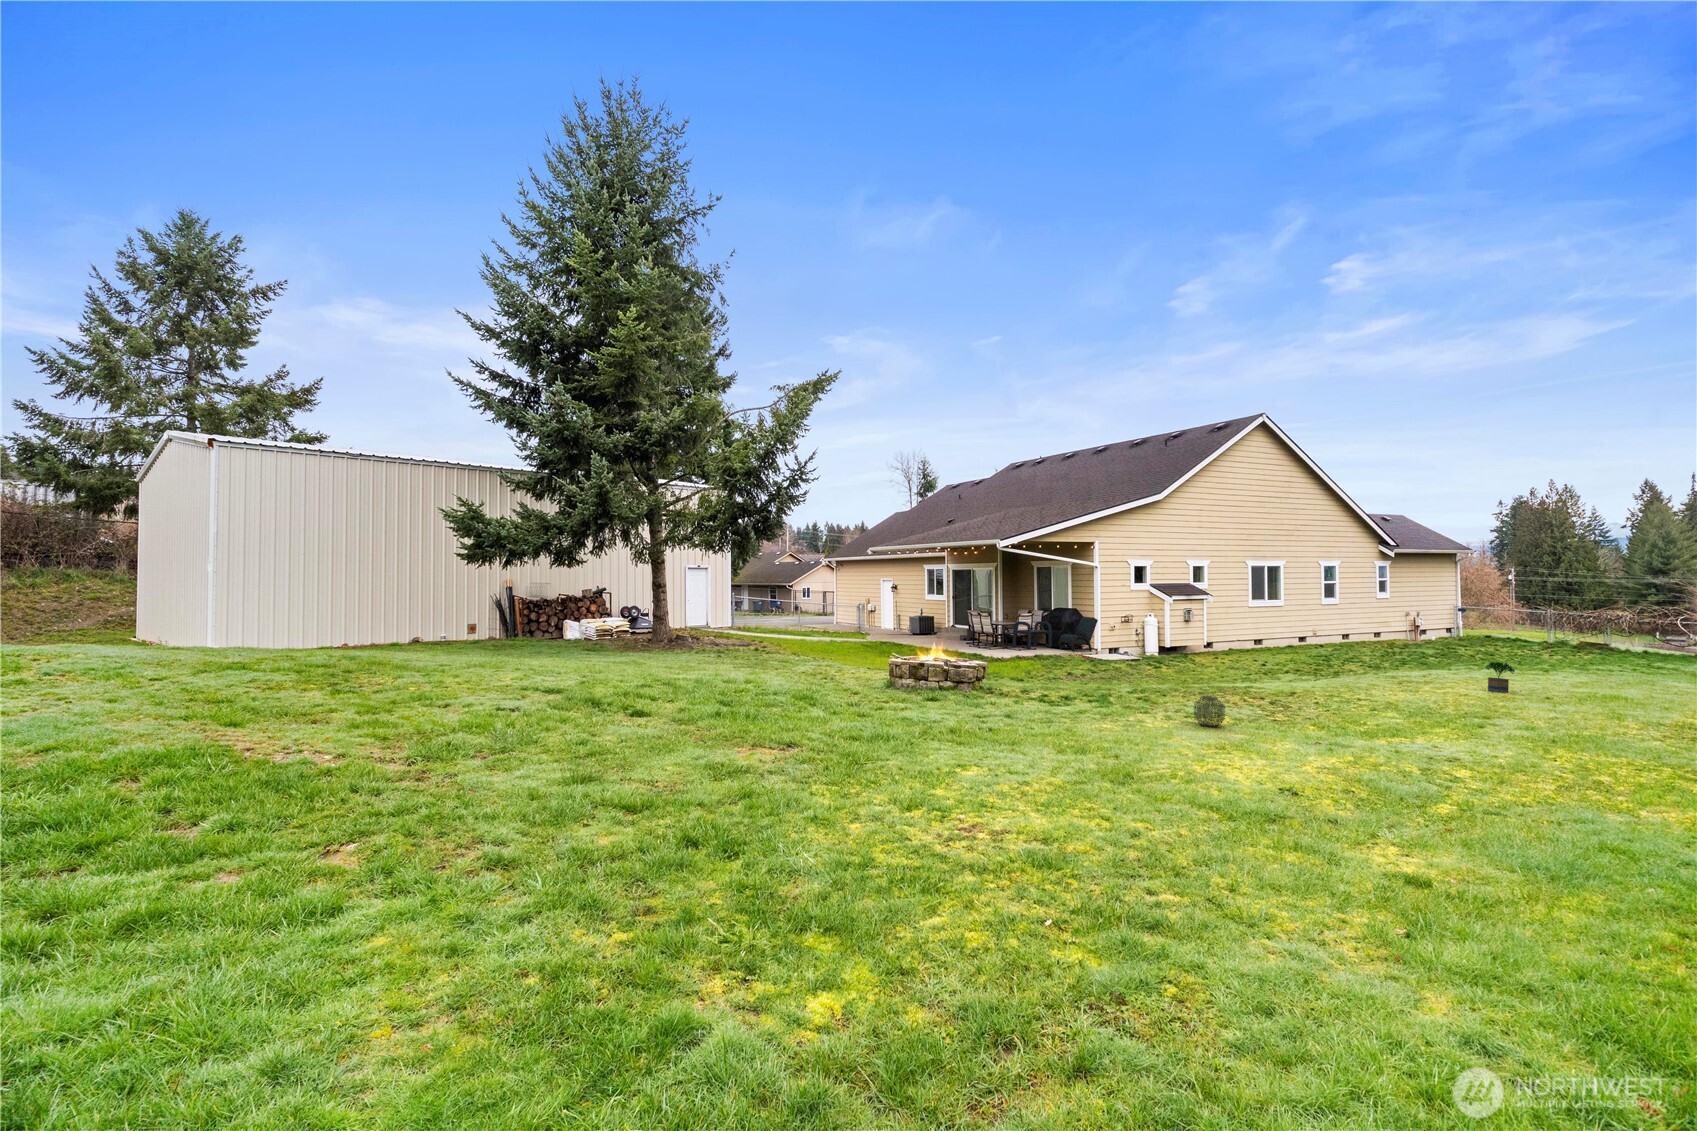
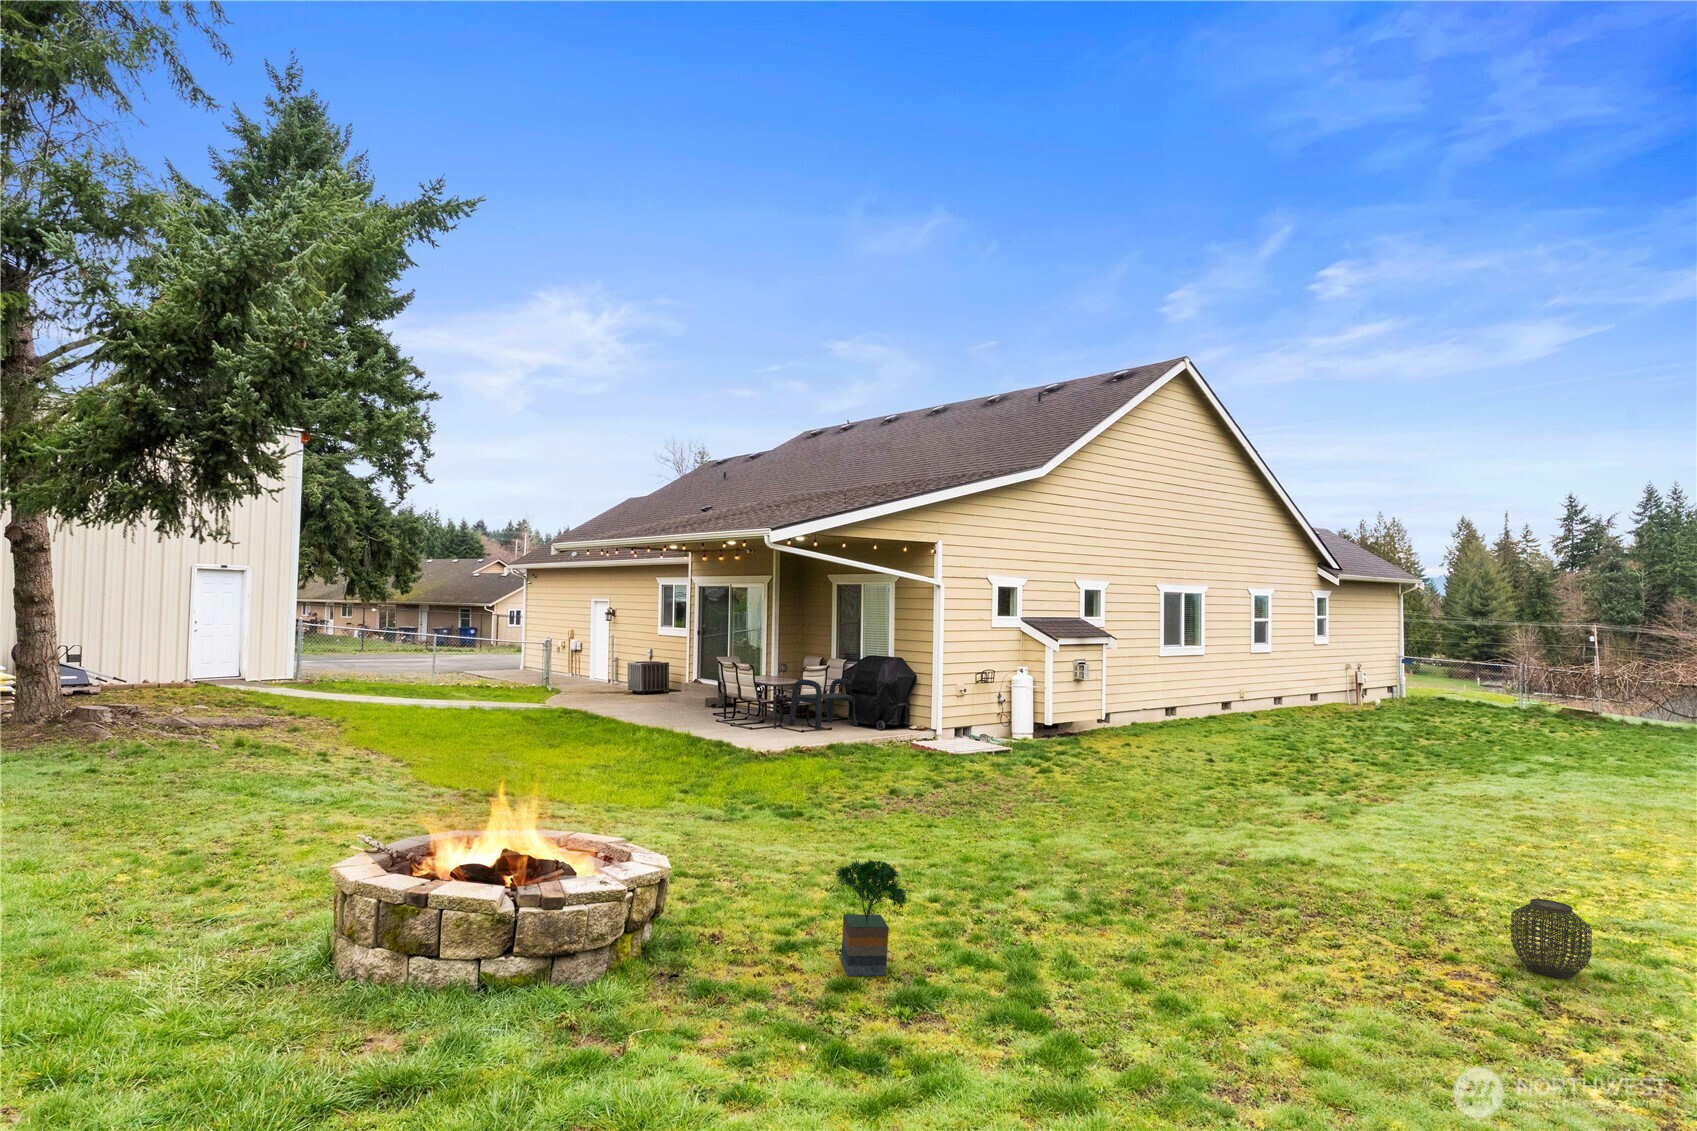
lounge chair: present [1059,617,1098,652] -> none [870,672,937,736]
potted tree: present [1486,662,1515,693] -> present [836,860,906,976]
woven basket: present [1194,696,1225,727] -> present [1511,899,1592,978]

